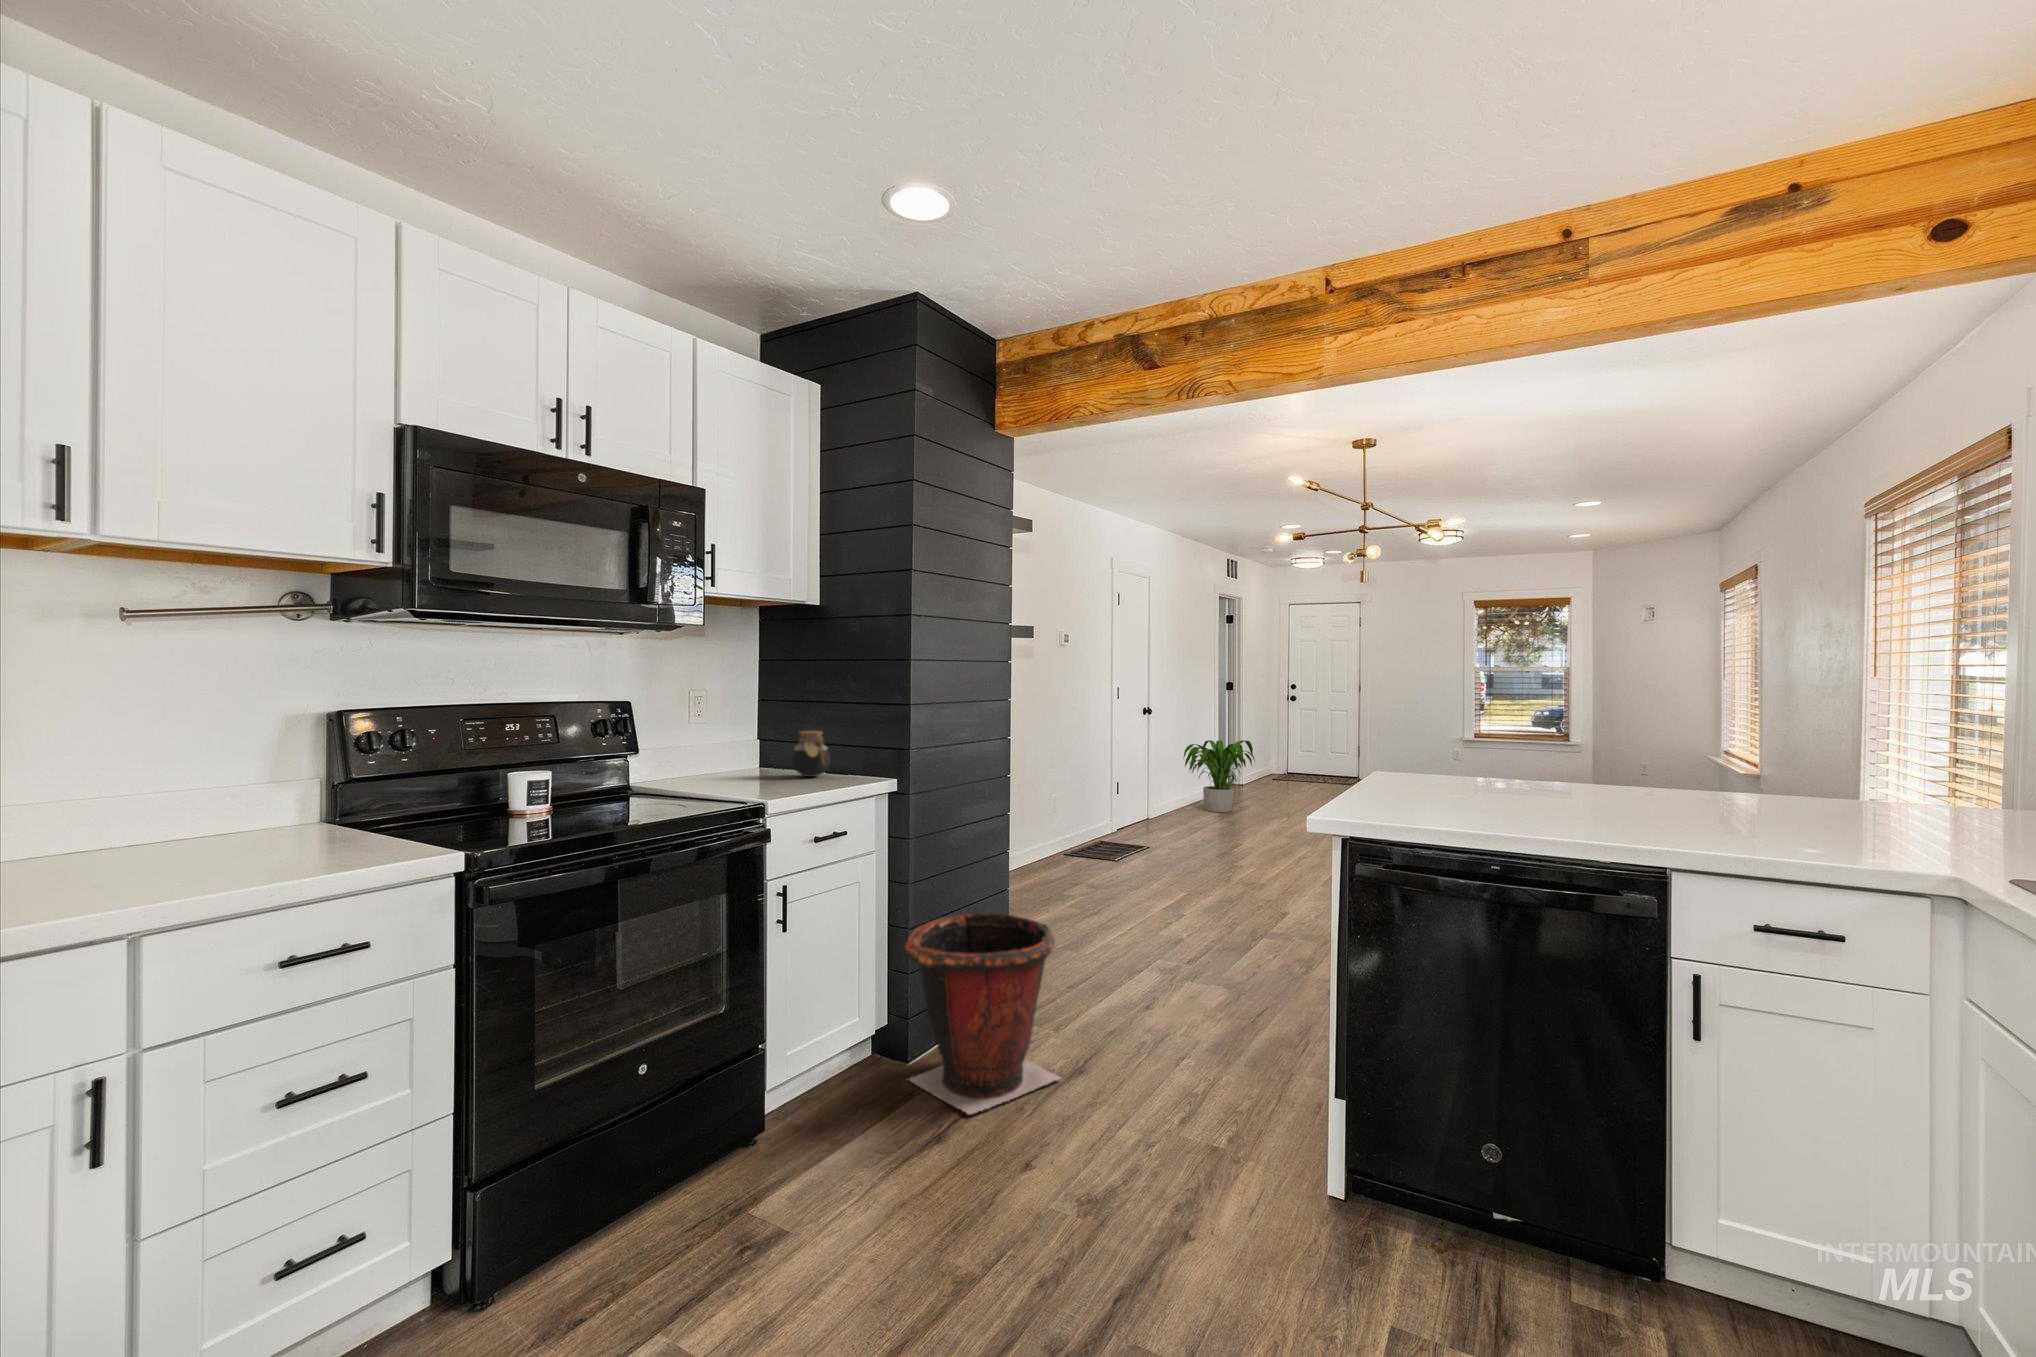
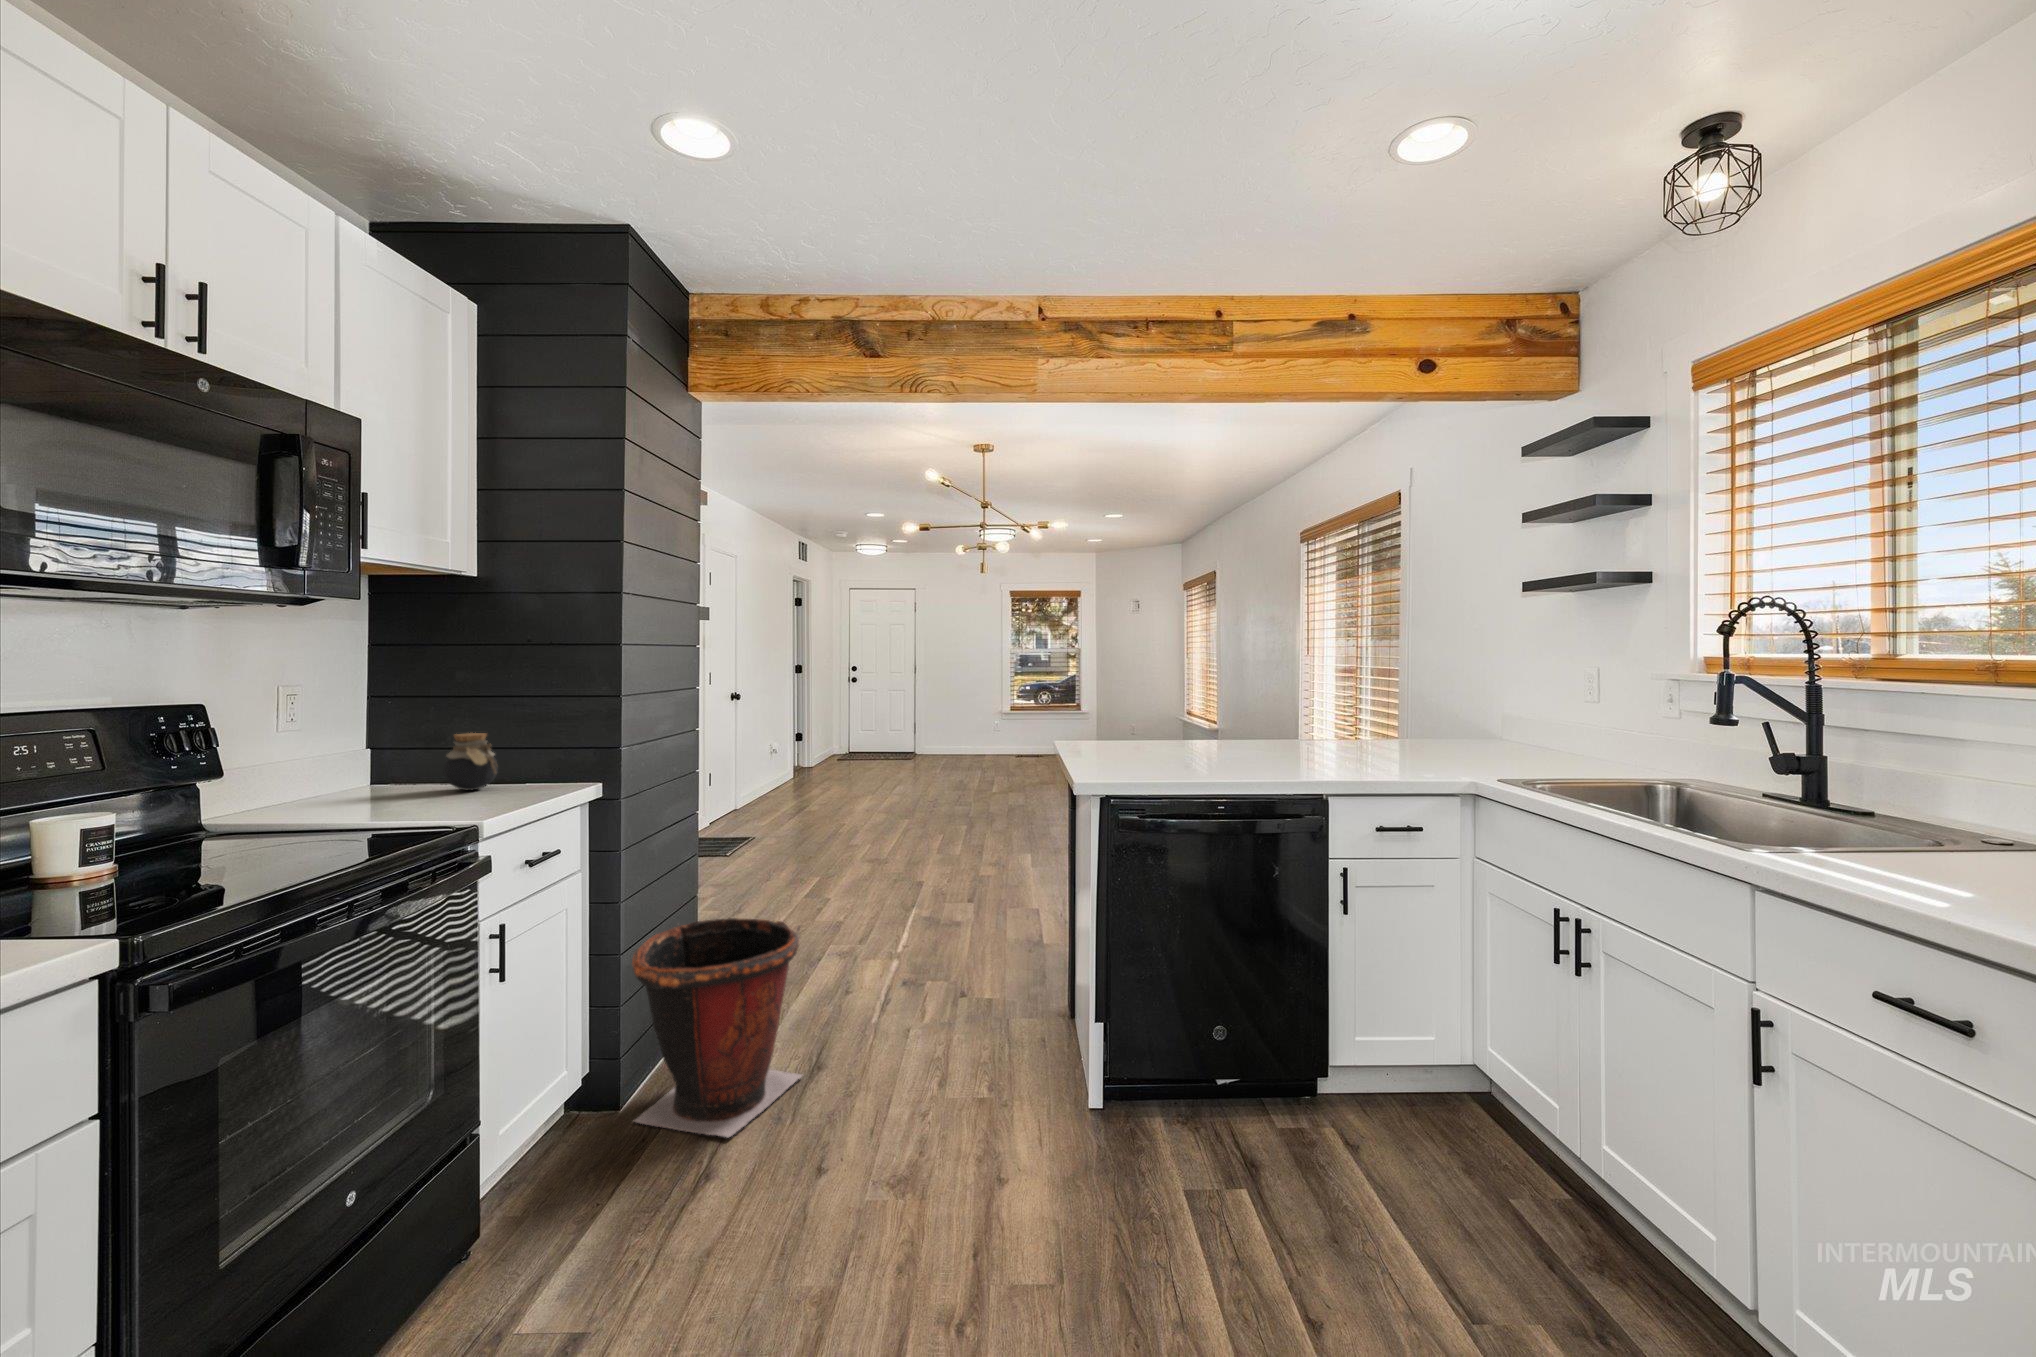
potted plant: present [1184,740,1255,812] -> none [766,725,837,796]

